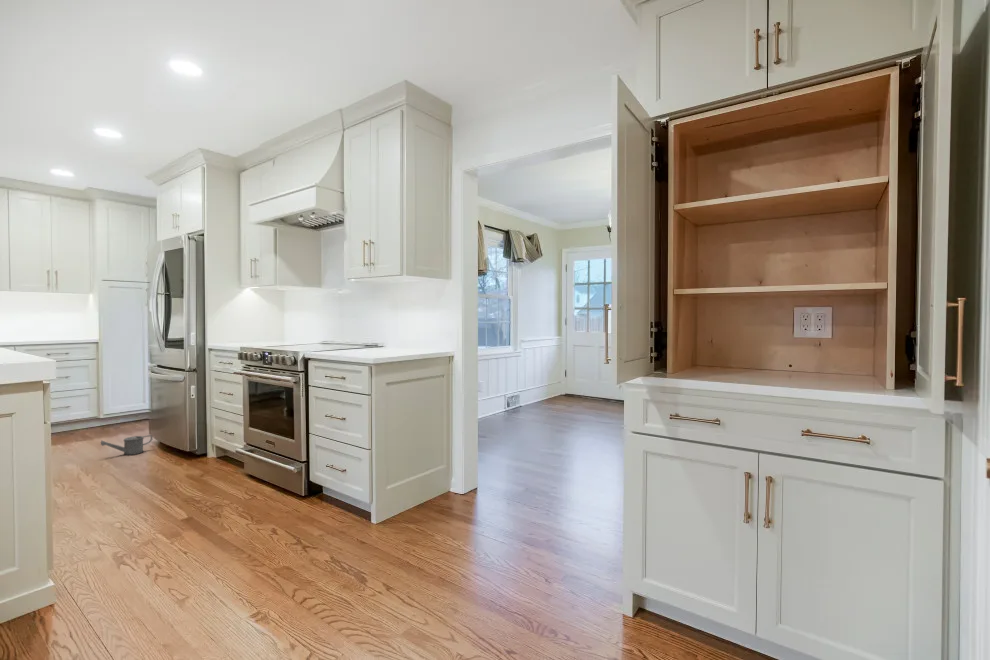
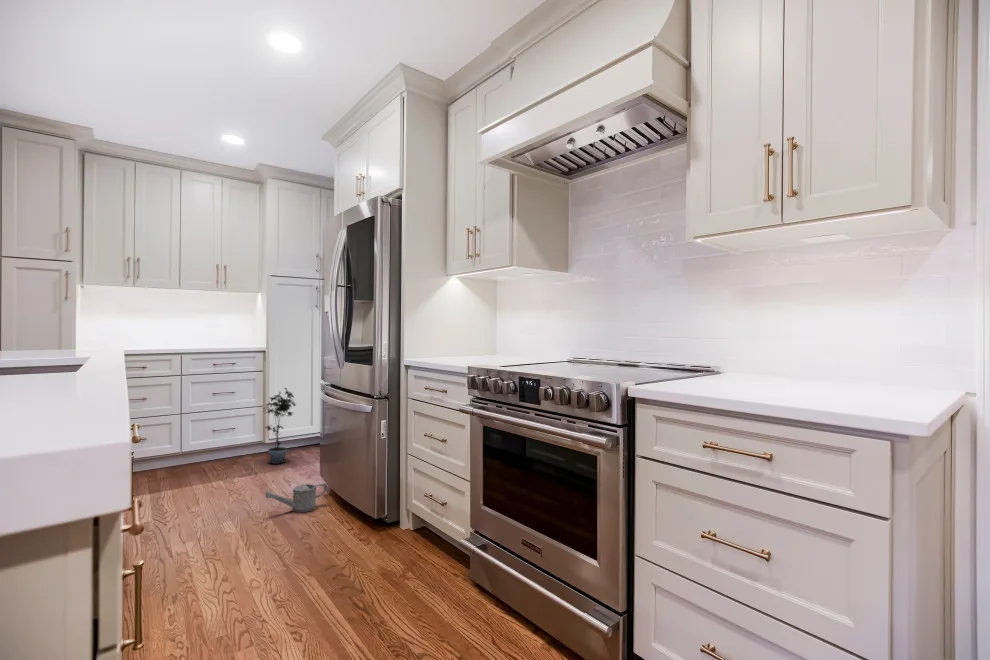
potted plant: none [96,371,130,431] -> present [265,388,296,464]

